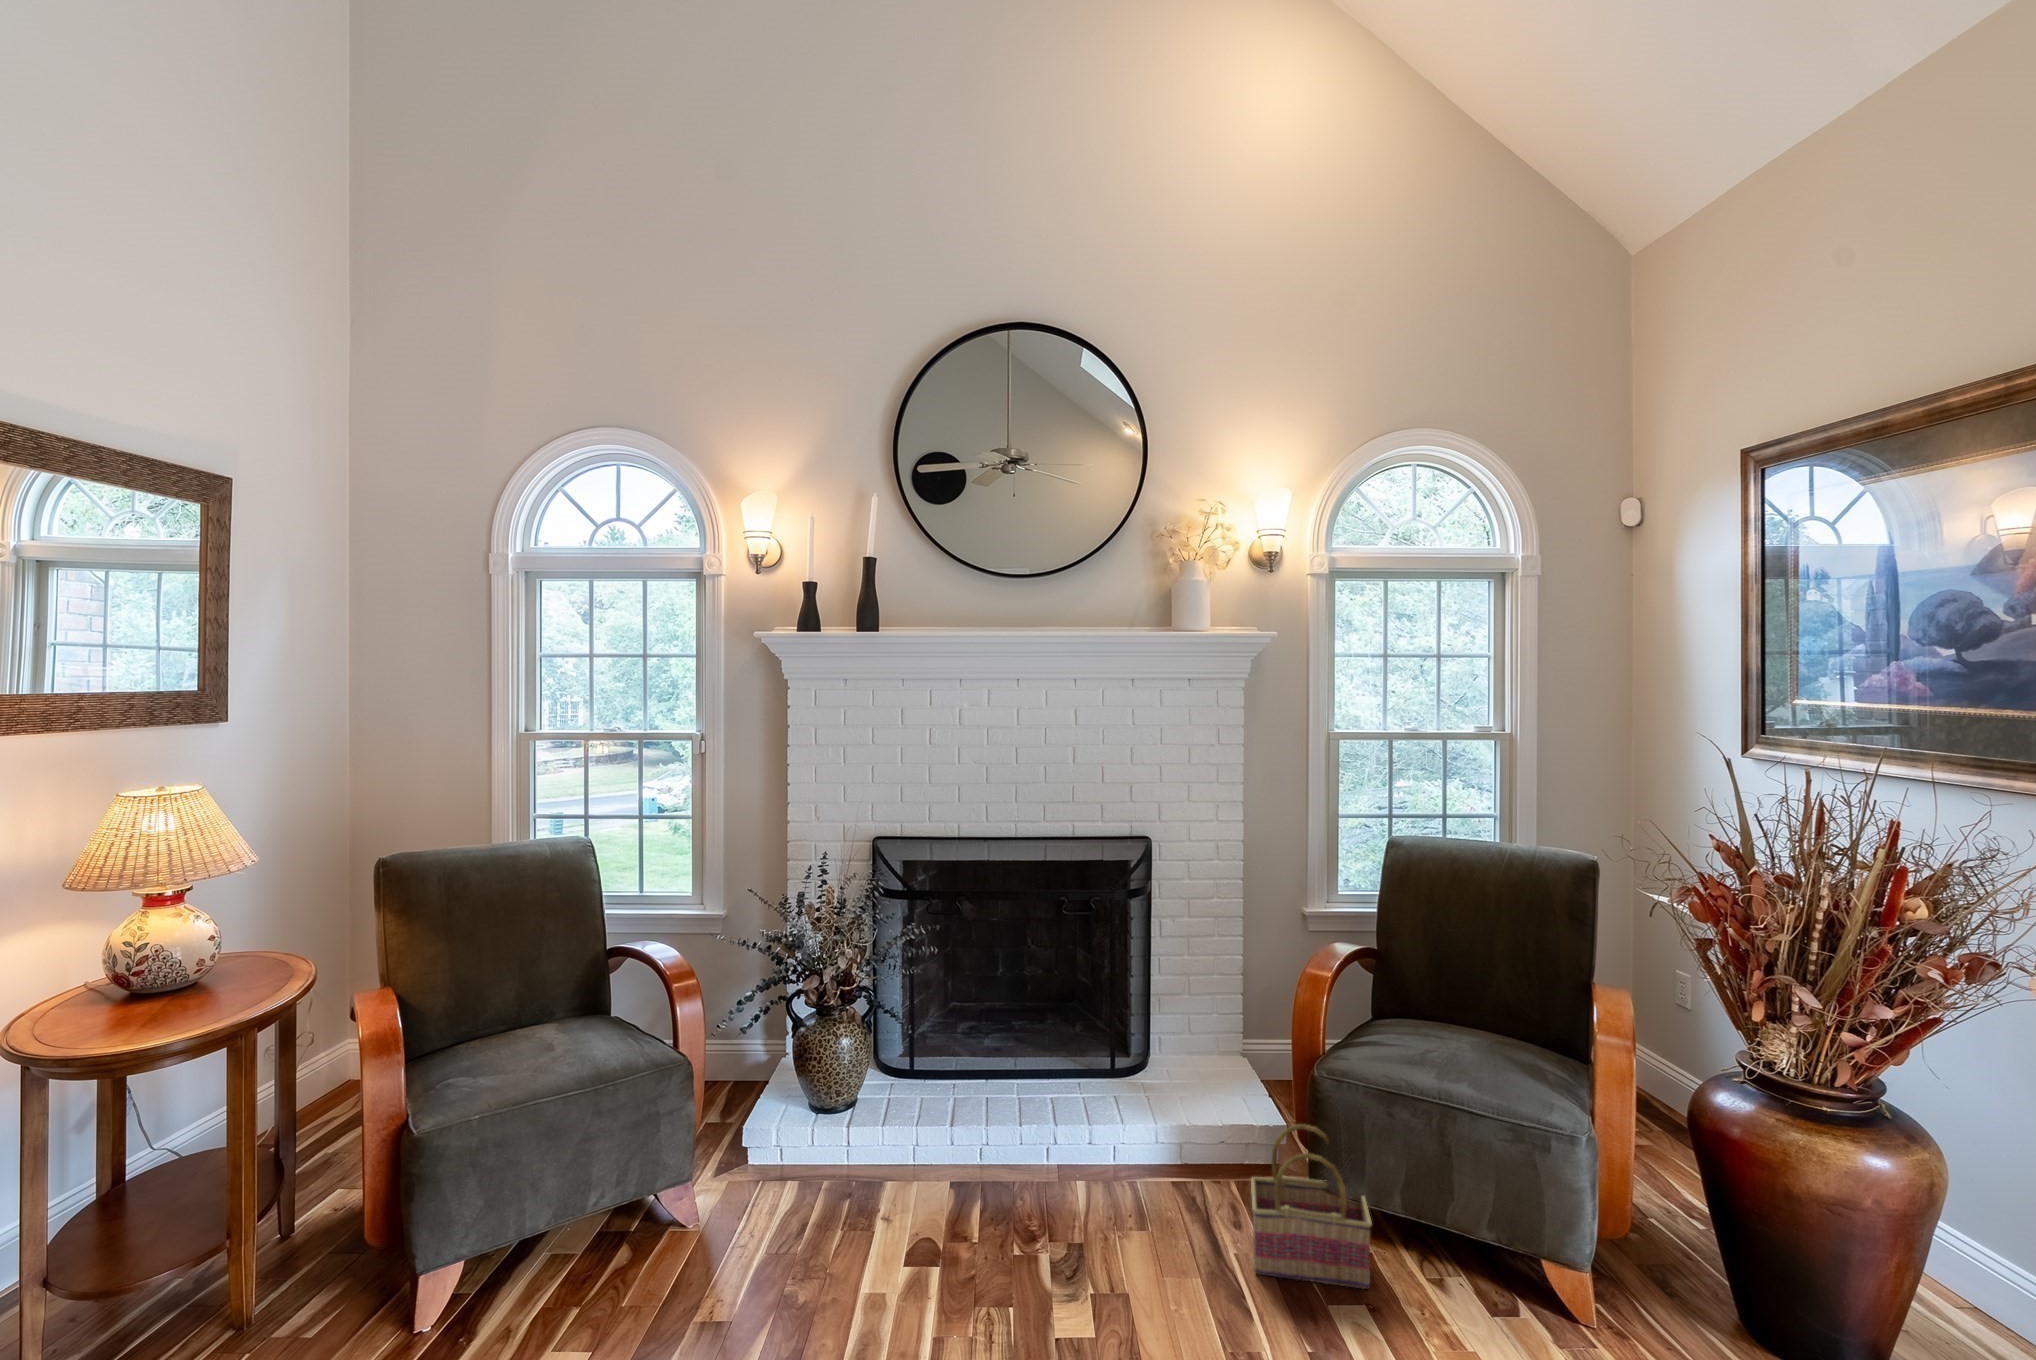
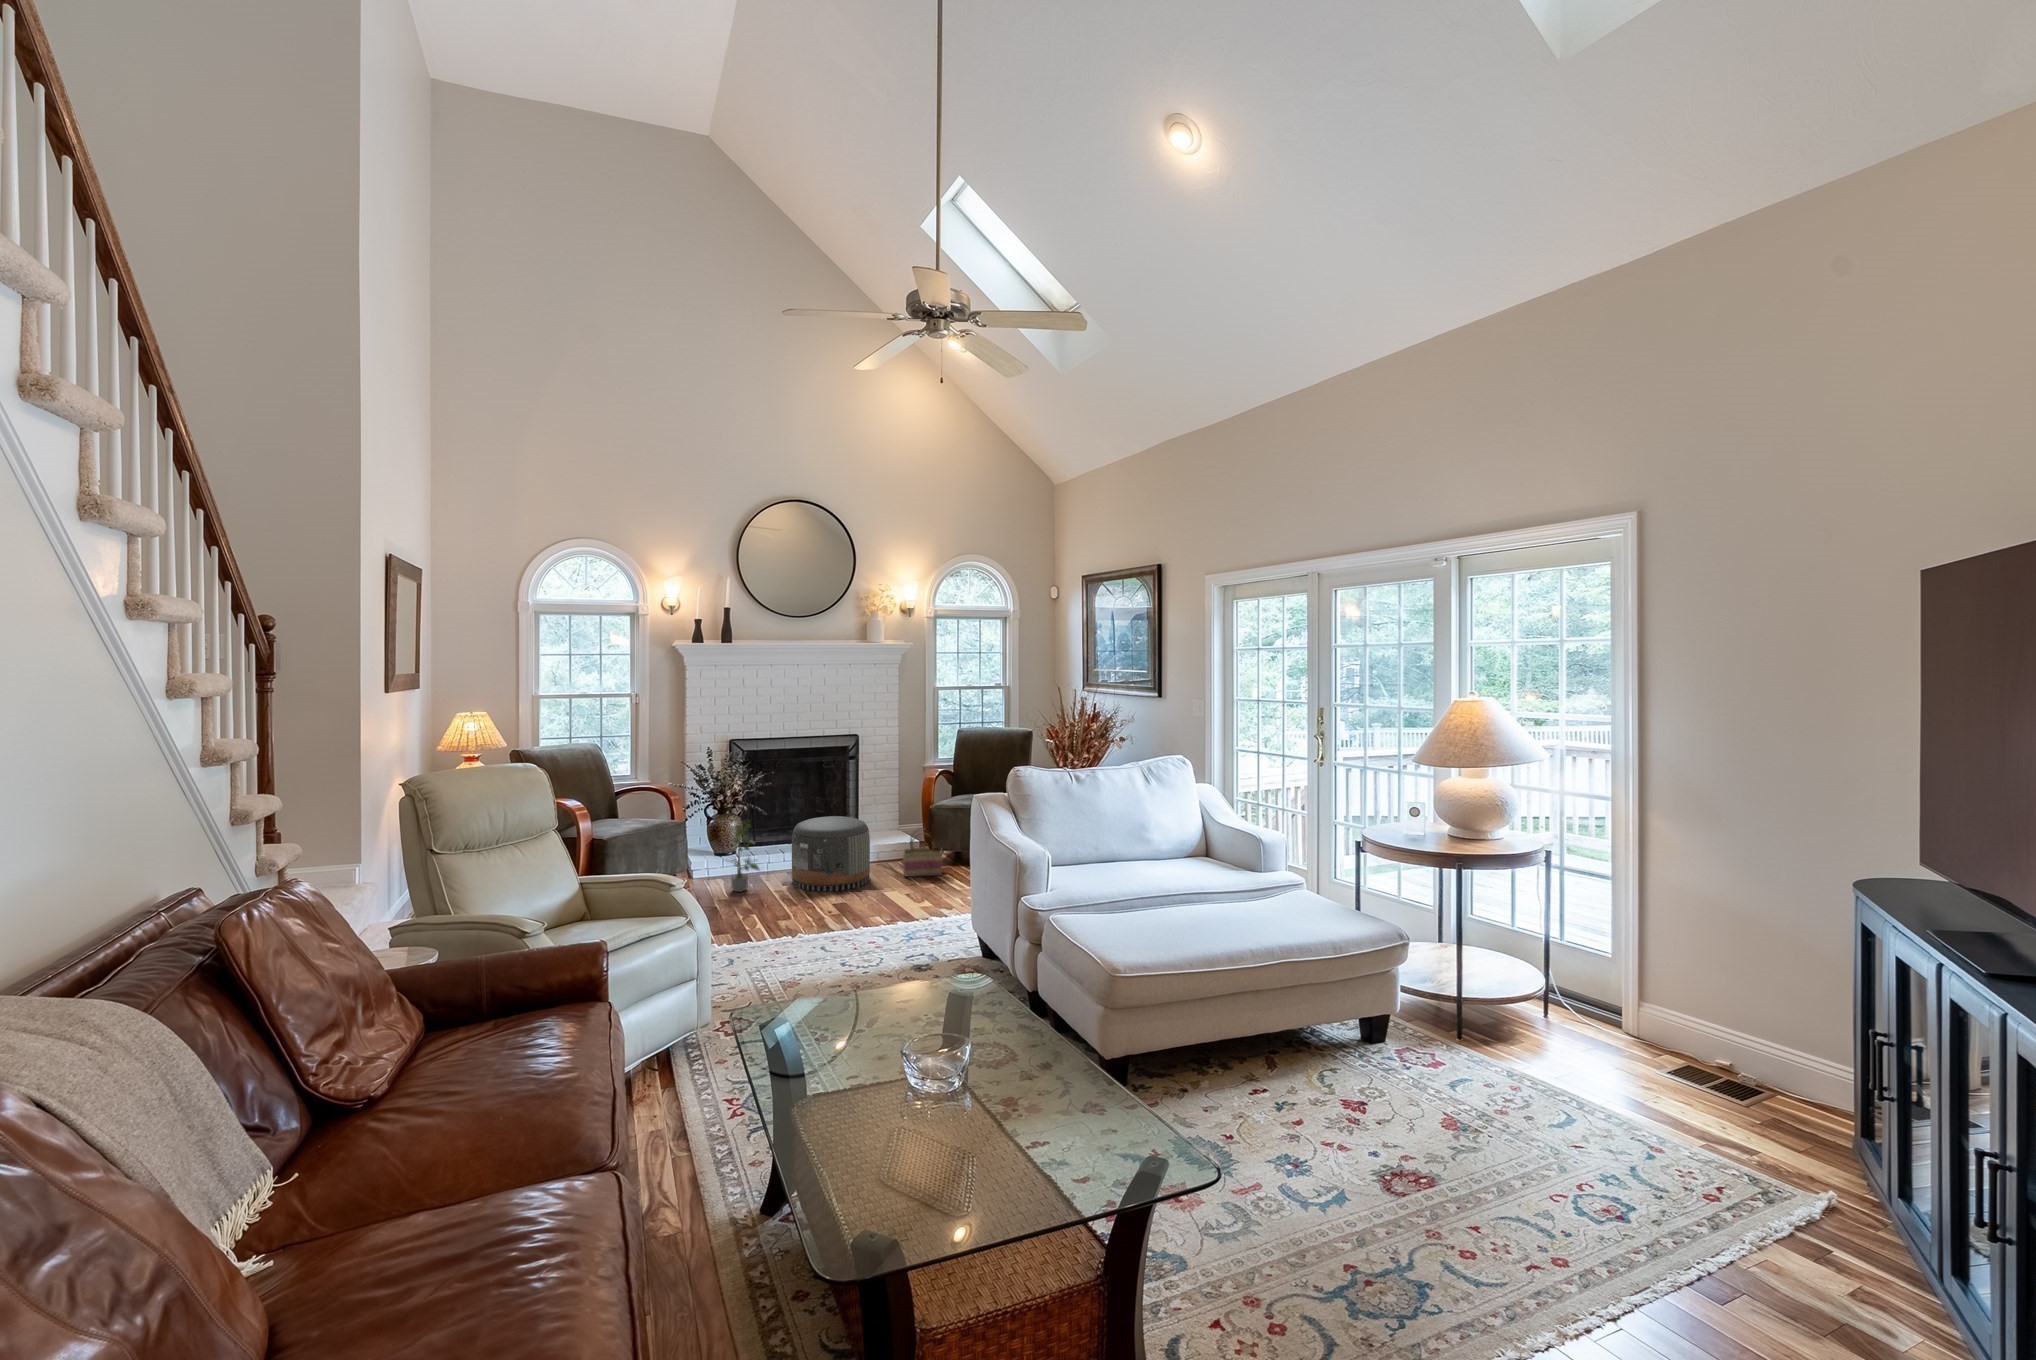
pouf: none [947,1059,1155,1327] -> present [792,816,870,891]
potted plant: none [759,1065,868,1272] -> present [727,822,759,892]

